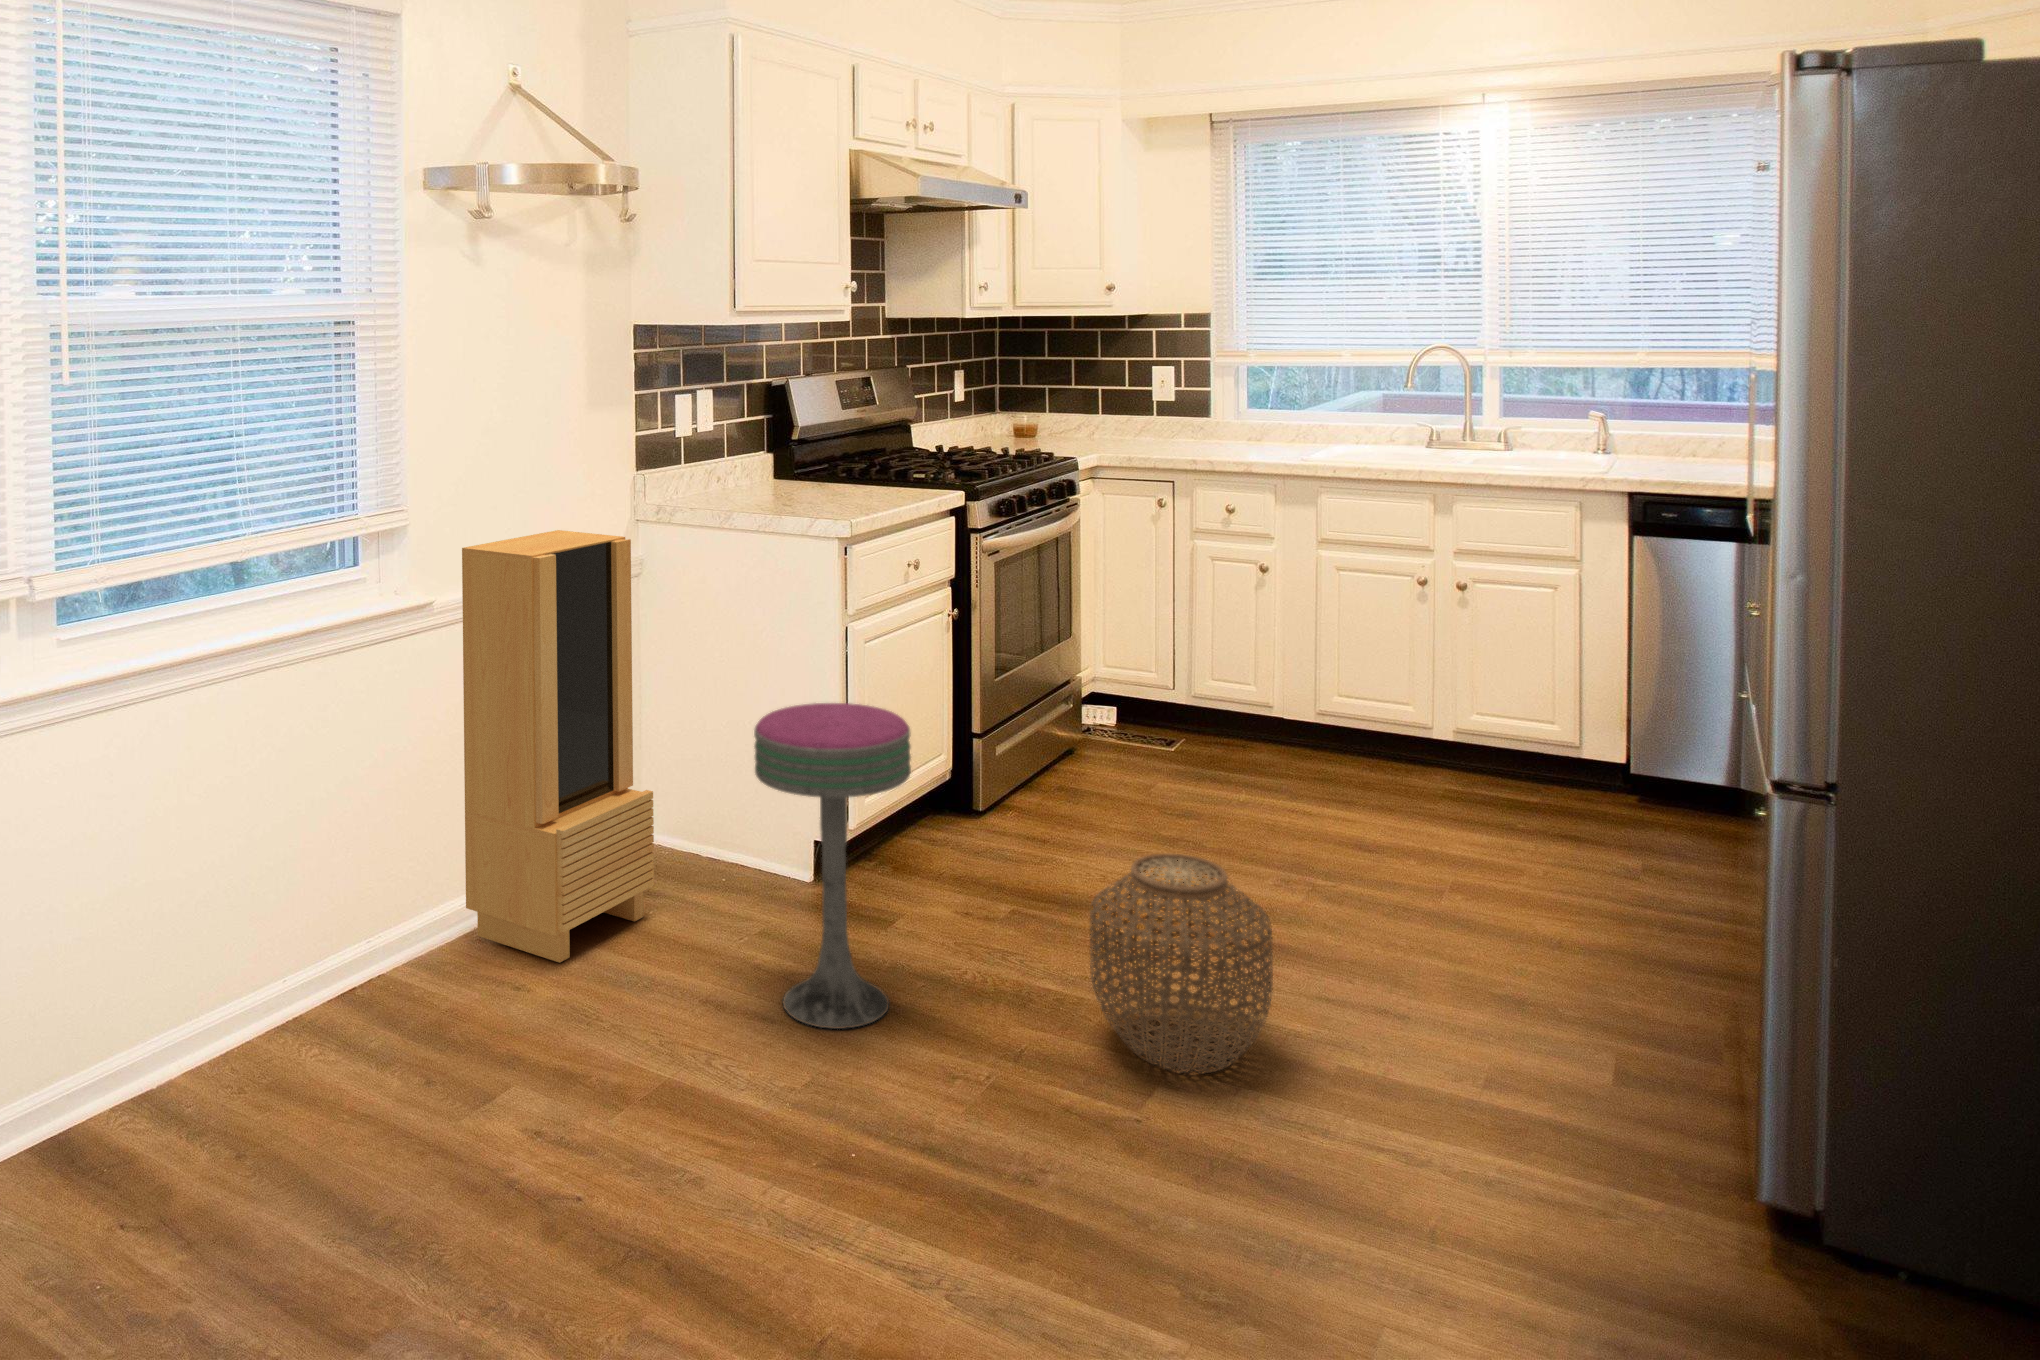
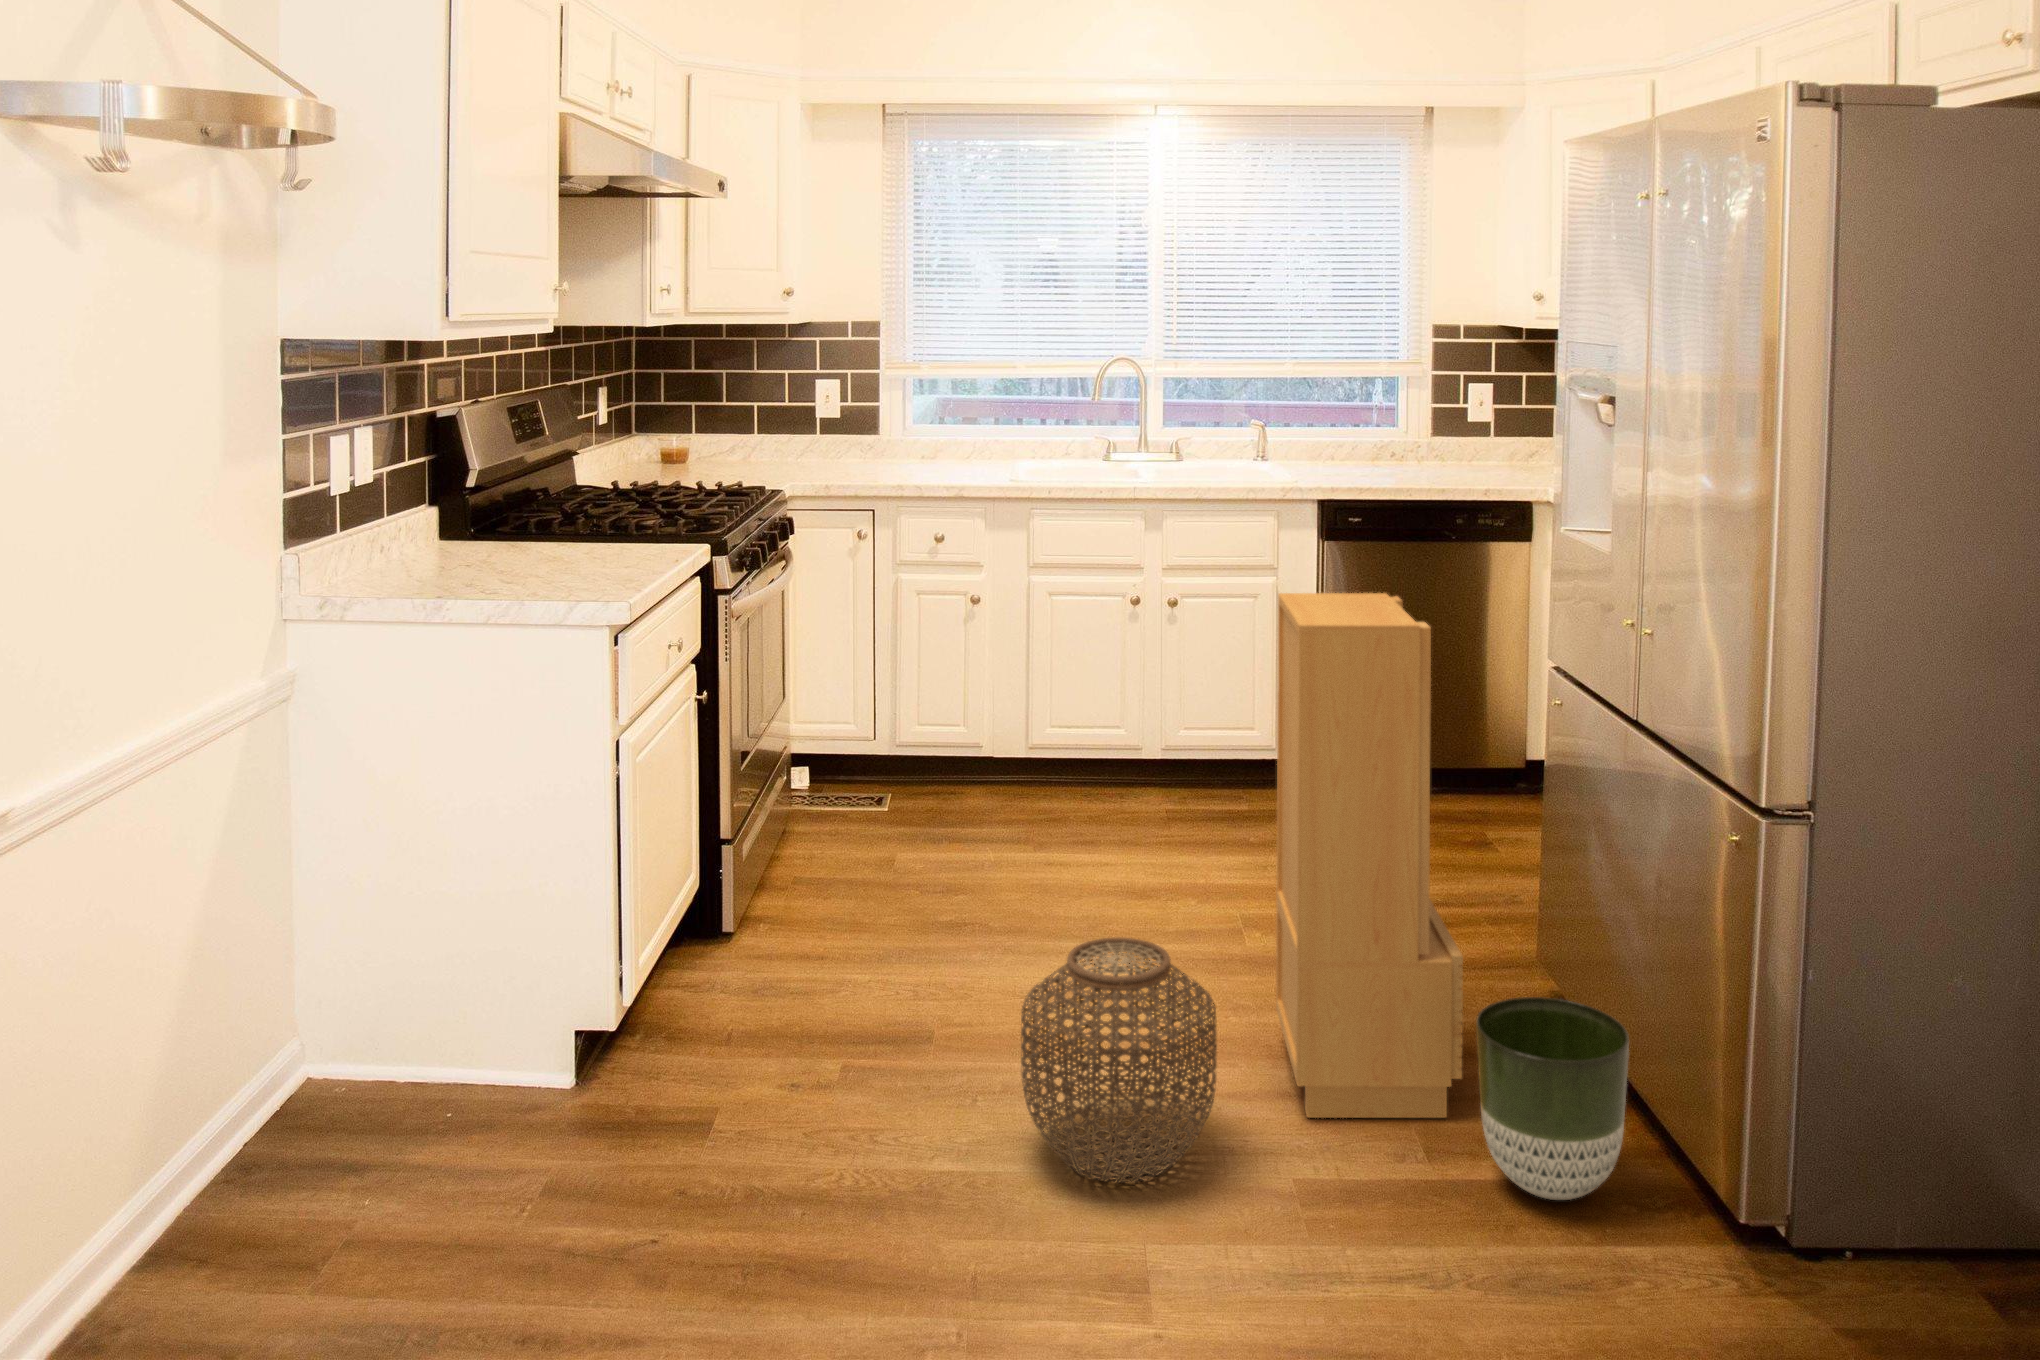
storage cabinet: present [462,530,654,963] -> present [1276,593,1463,1118]
bar stool: present [754,703,911,1029] -> none [608,831,814,1260]
planter: none [1521,998,1700,1217] -> present [1476,997,1629,1200]

